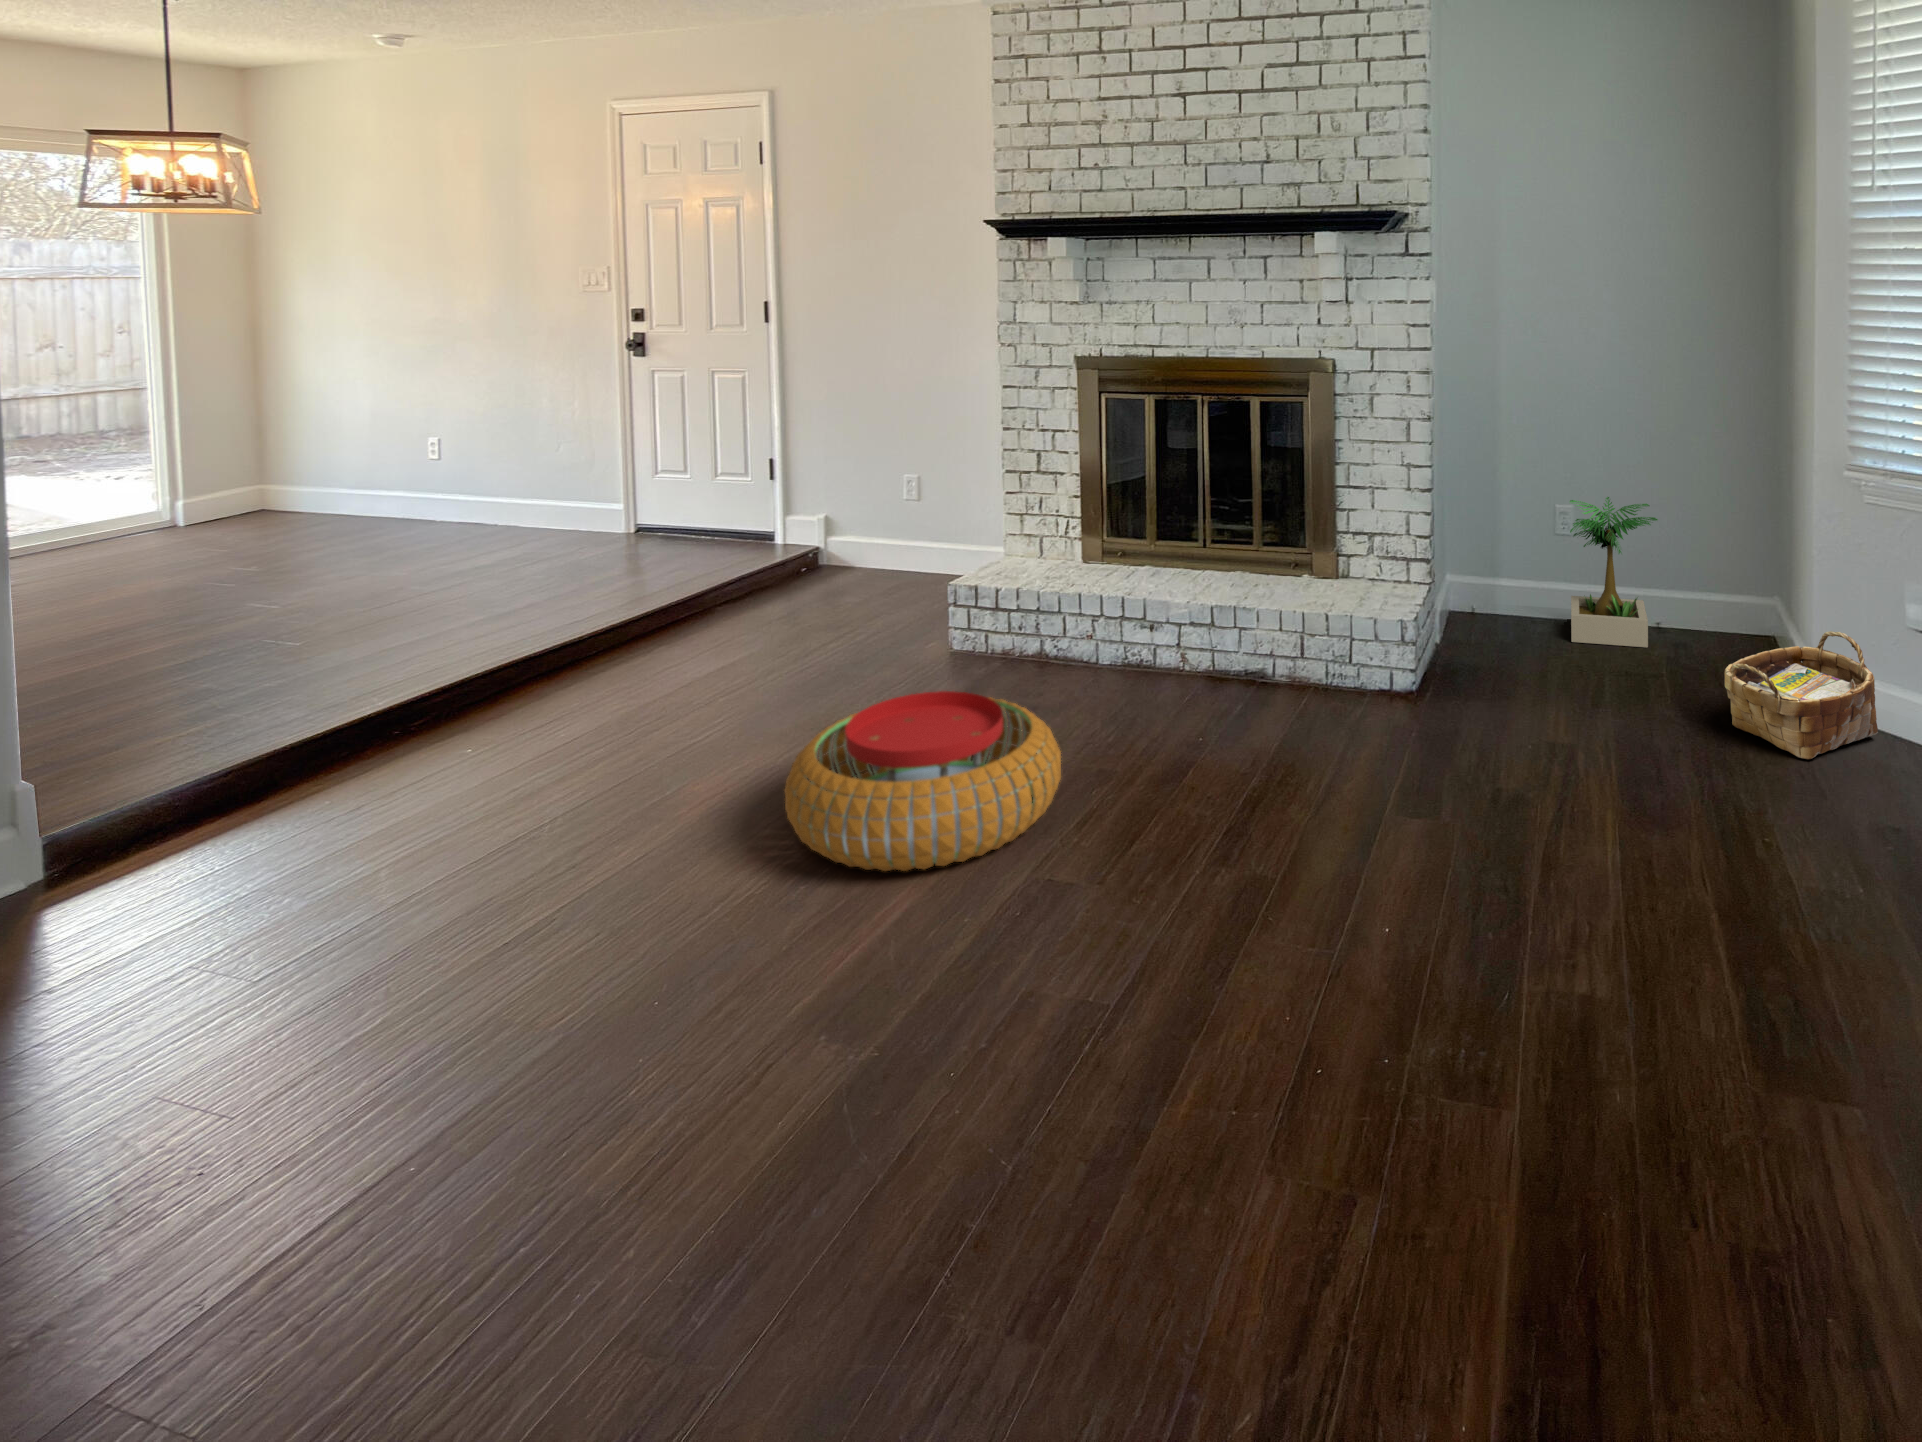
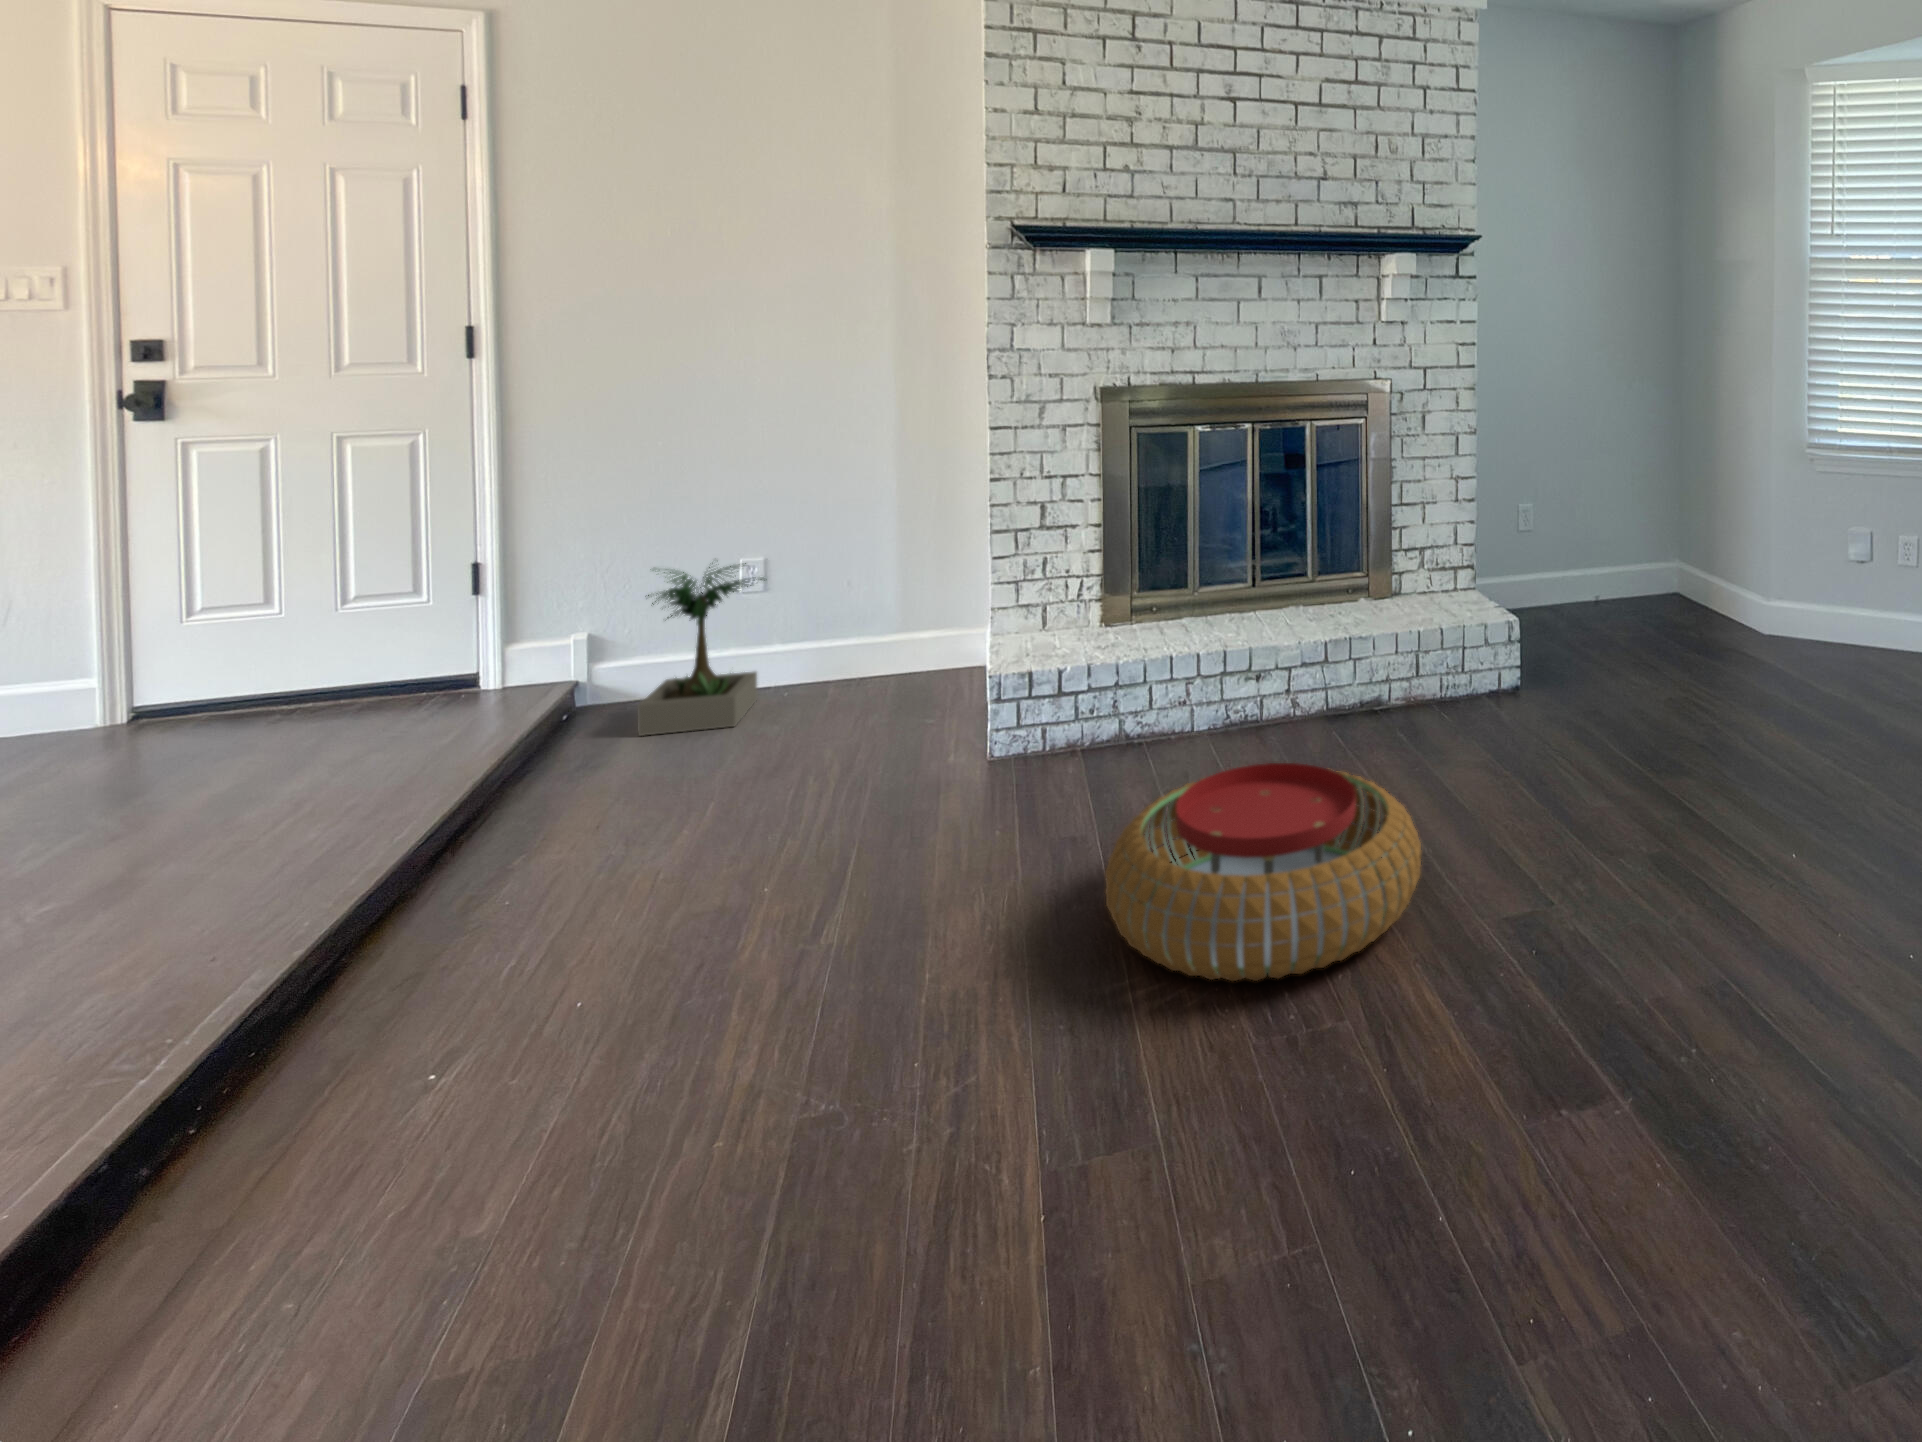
potted plant: present [1570,497,1658,647] -> present [637,563,765,736]
woven basket: present [1724,631,1878,759] -> none [1758,573,1852,669]

